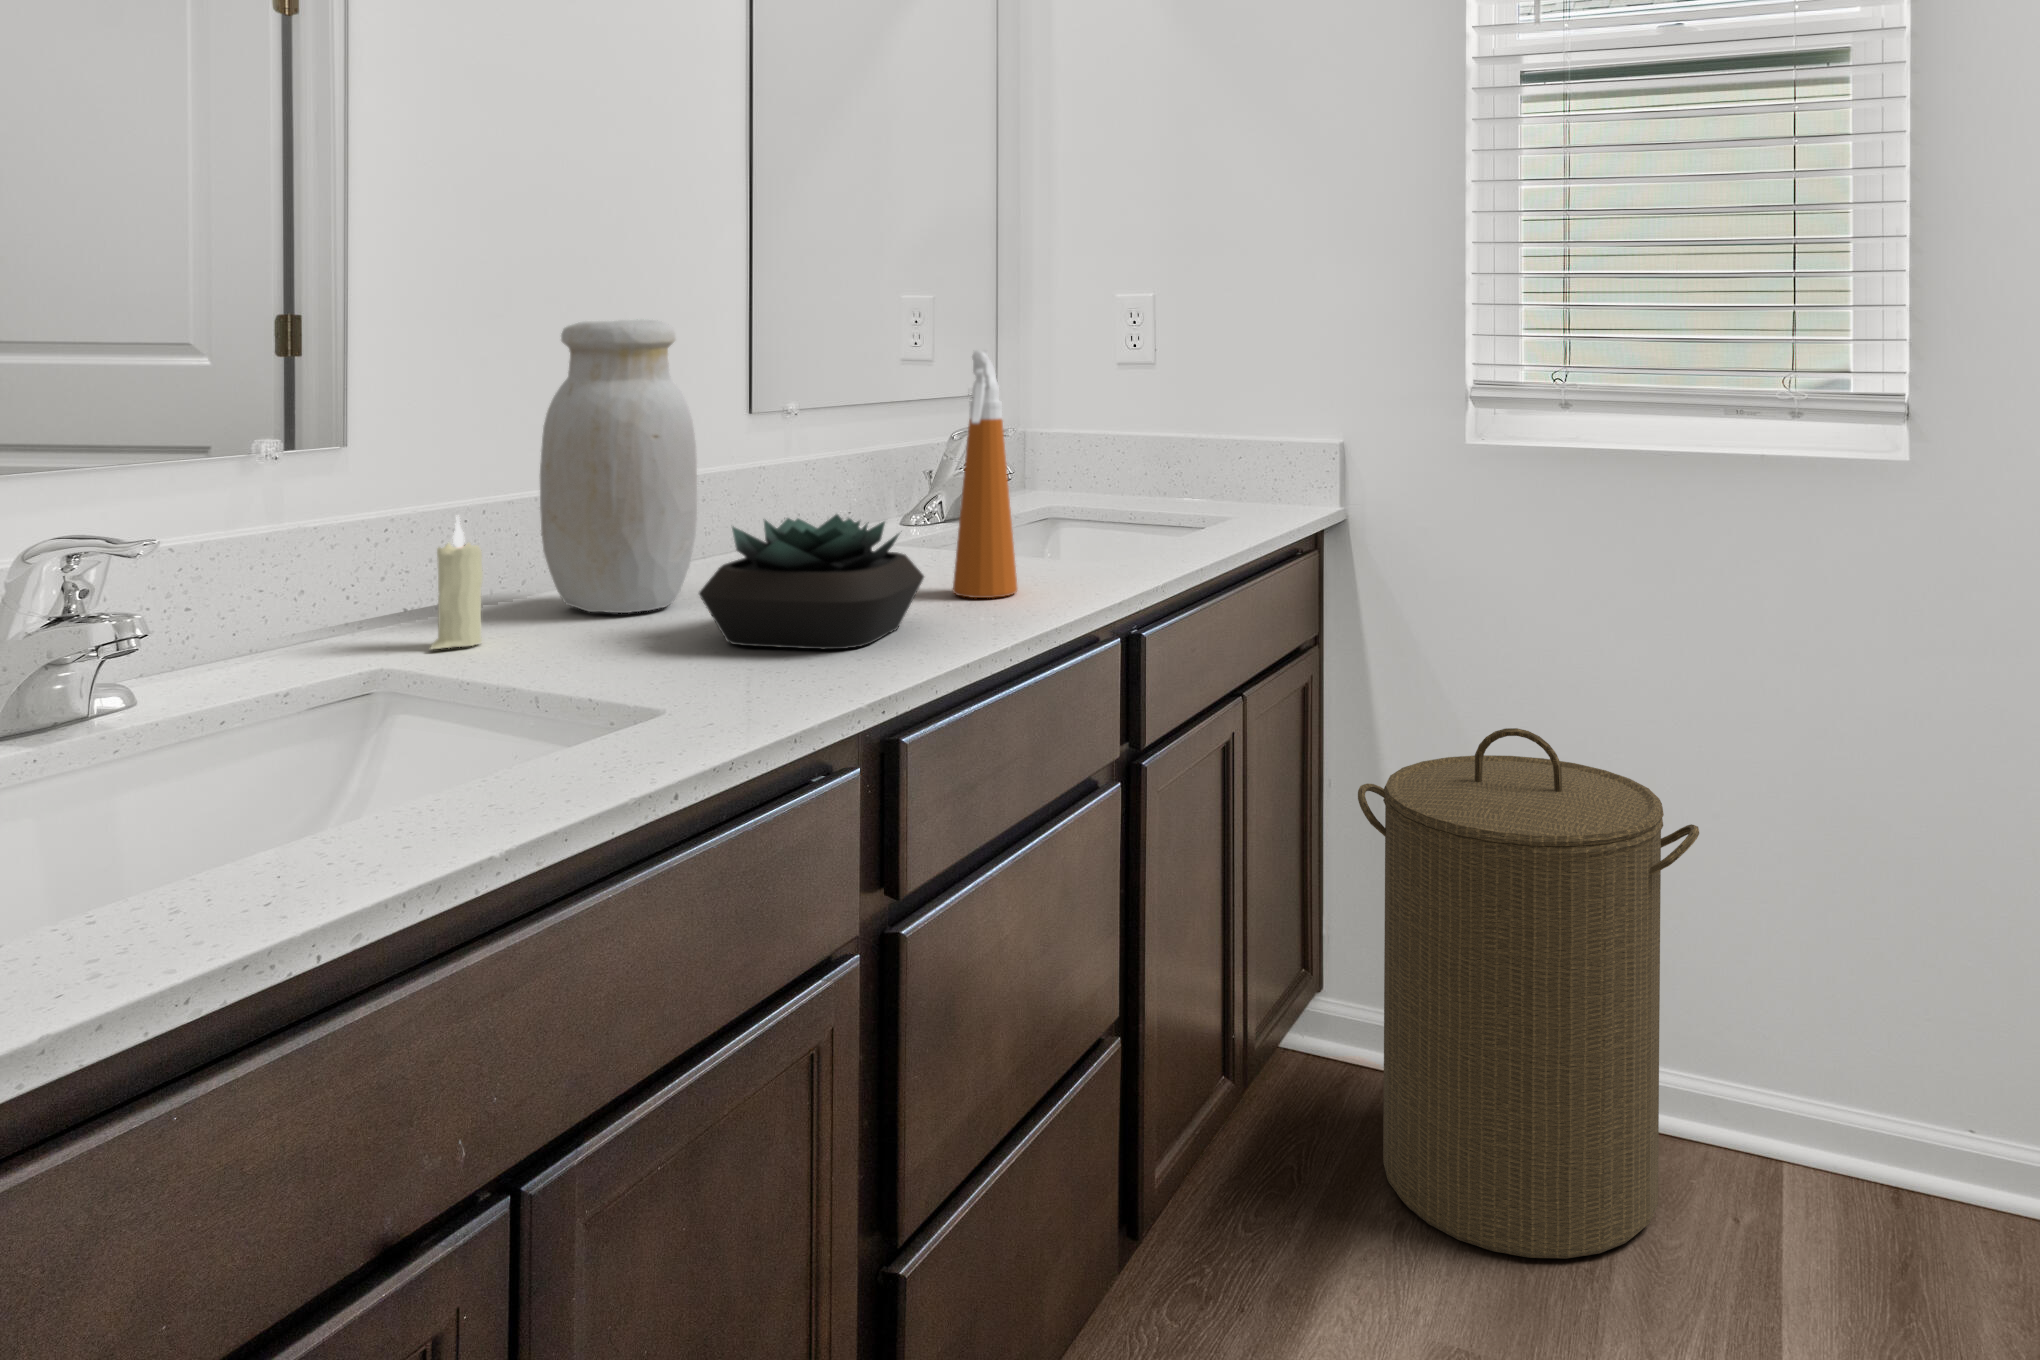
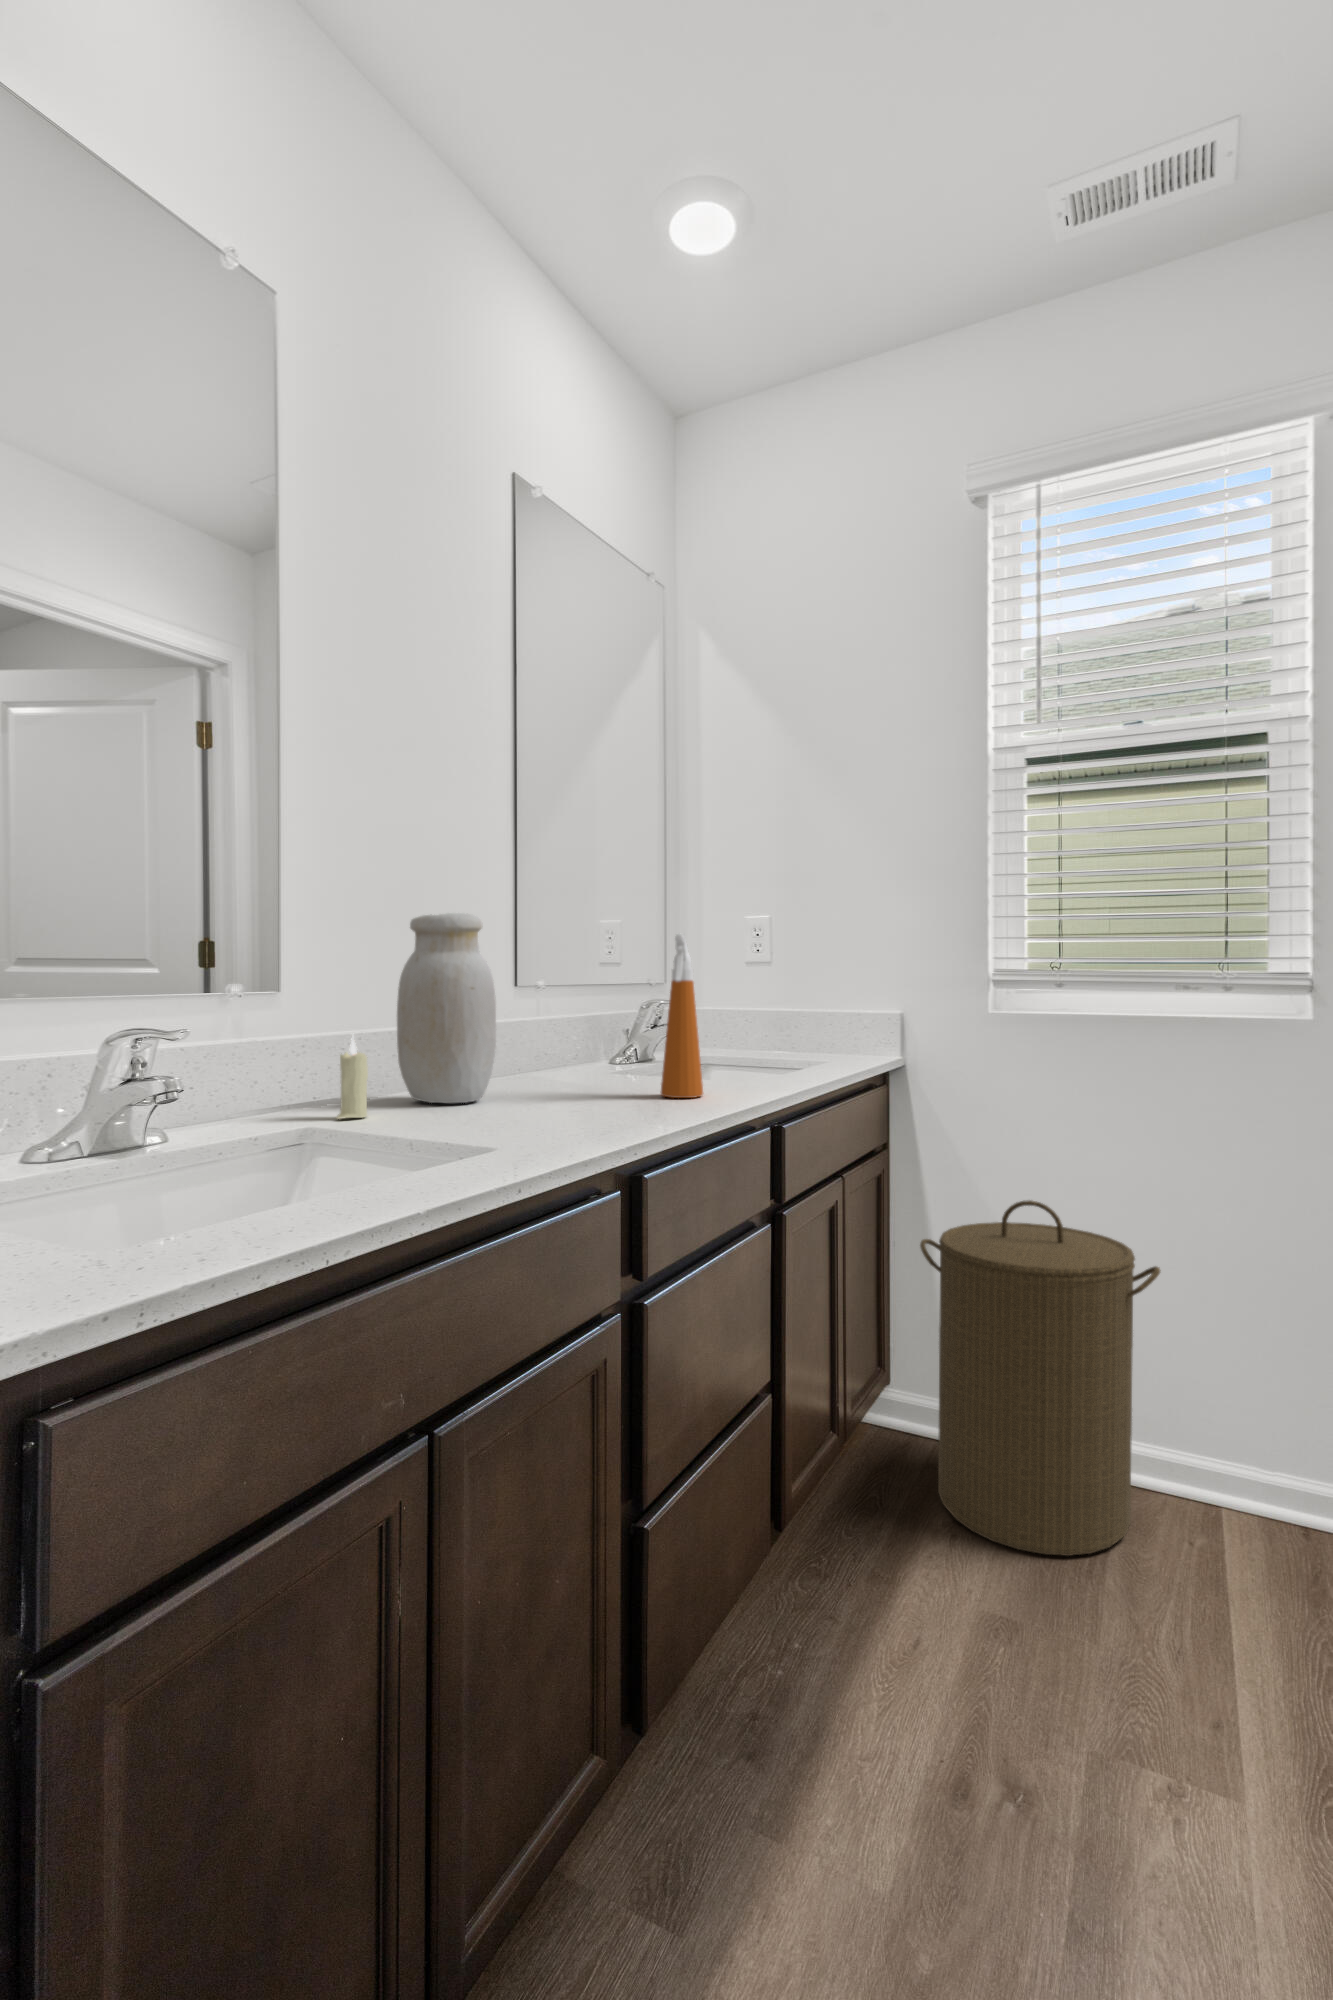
succulent plant: present [699,514,924,649] -> none [506,1037,648,1120]

